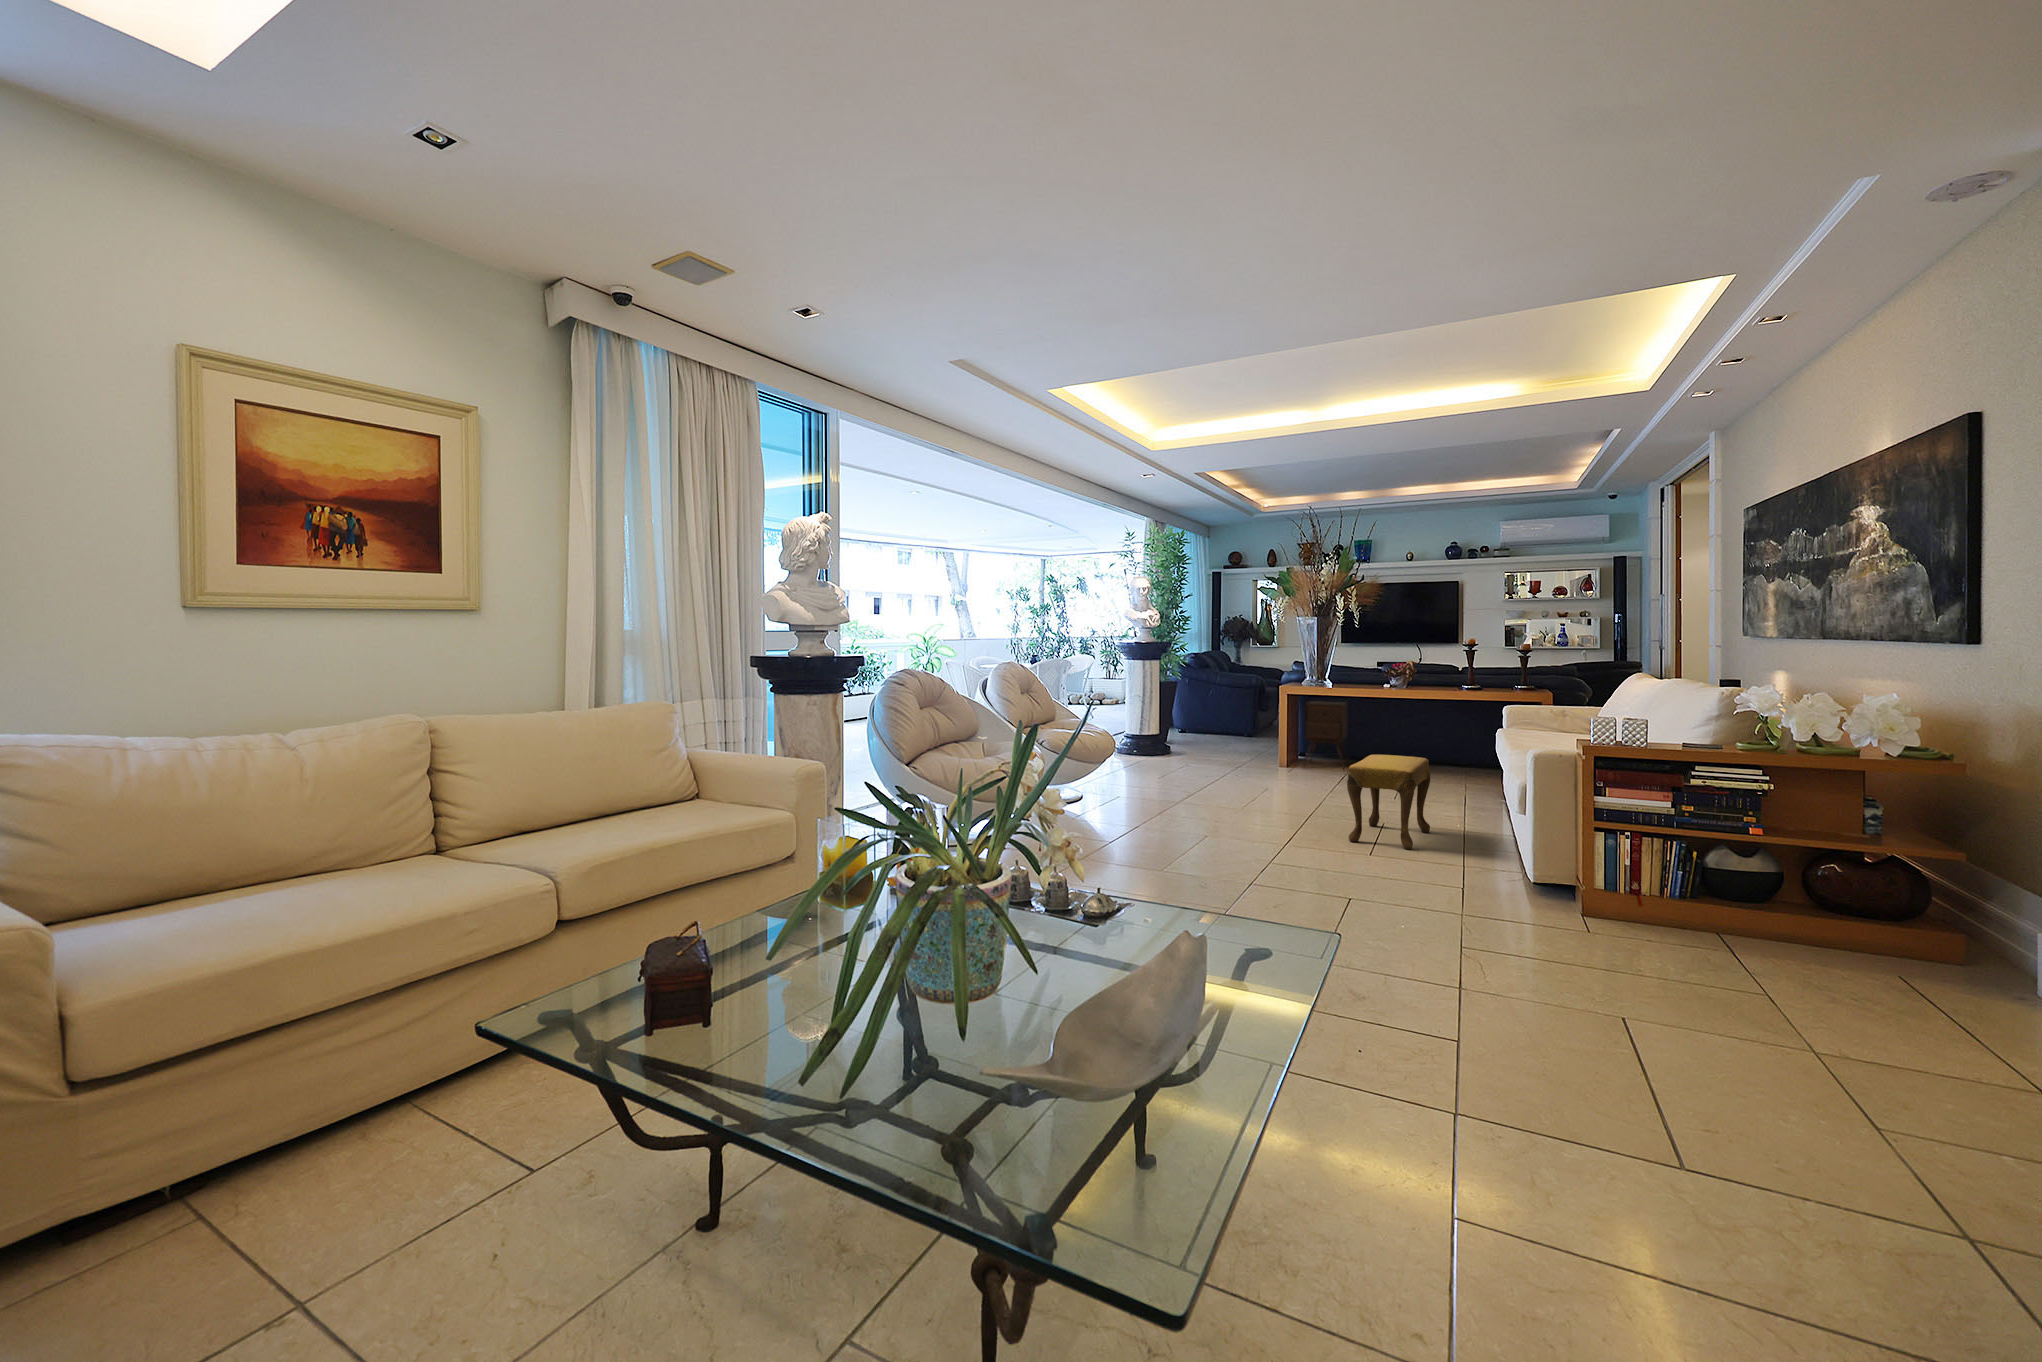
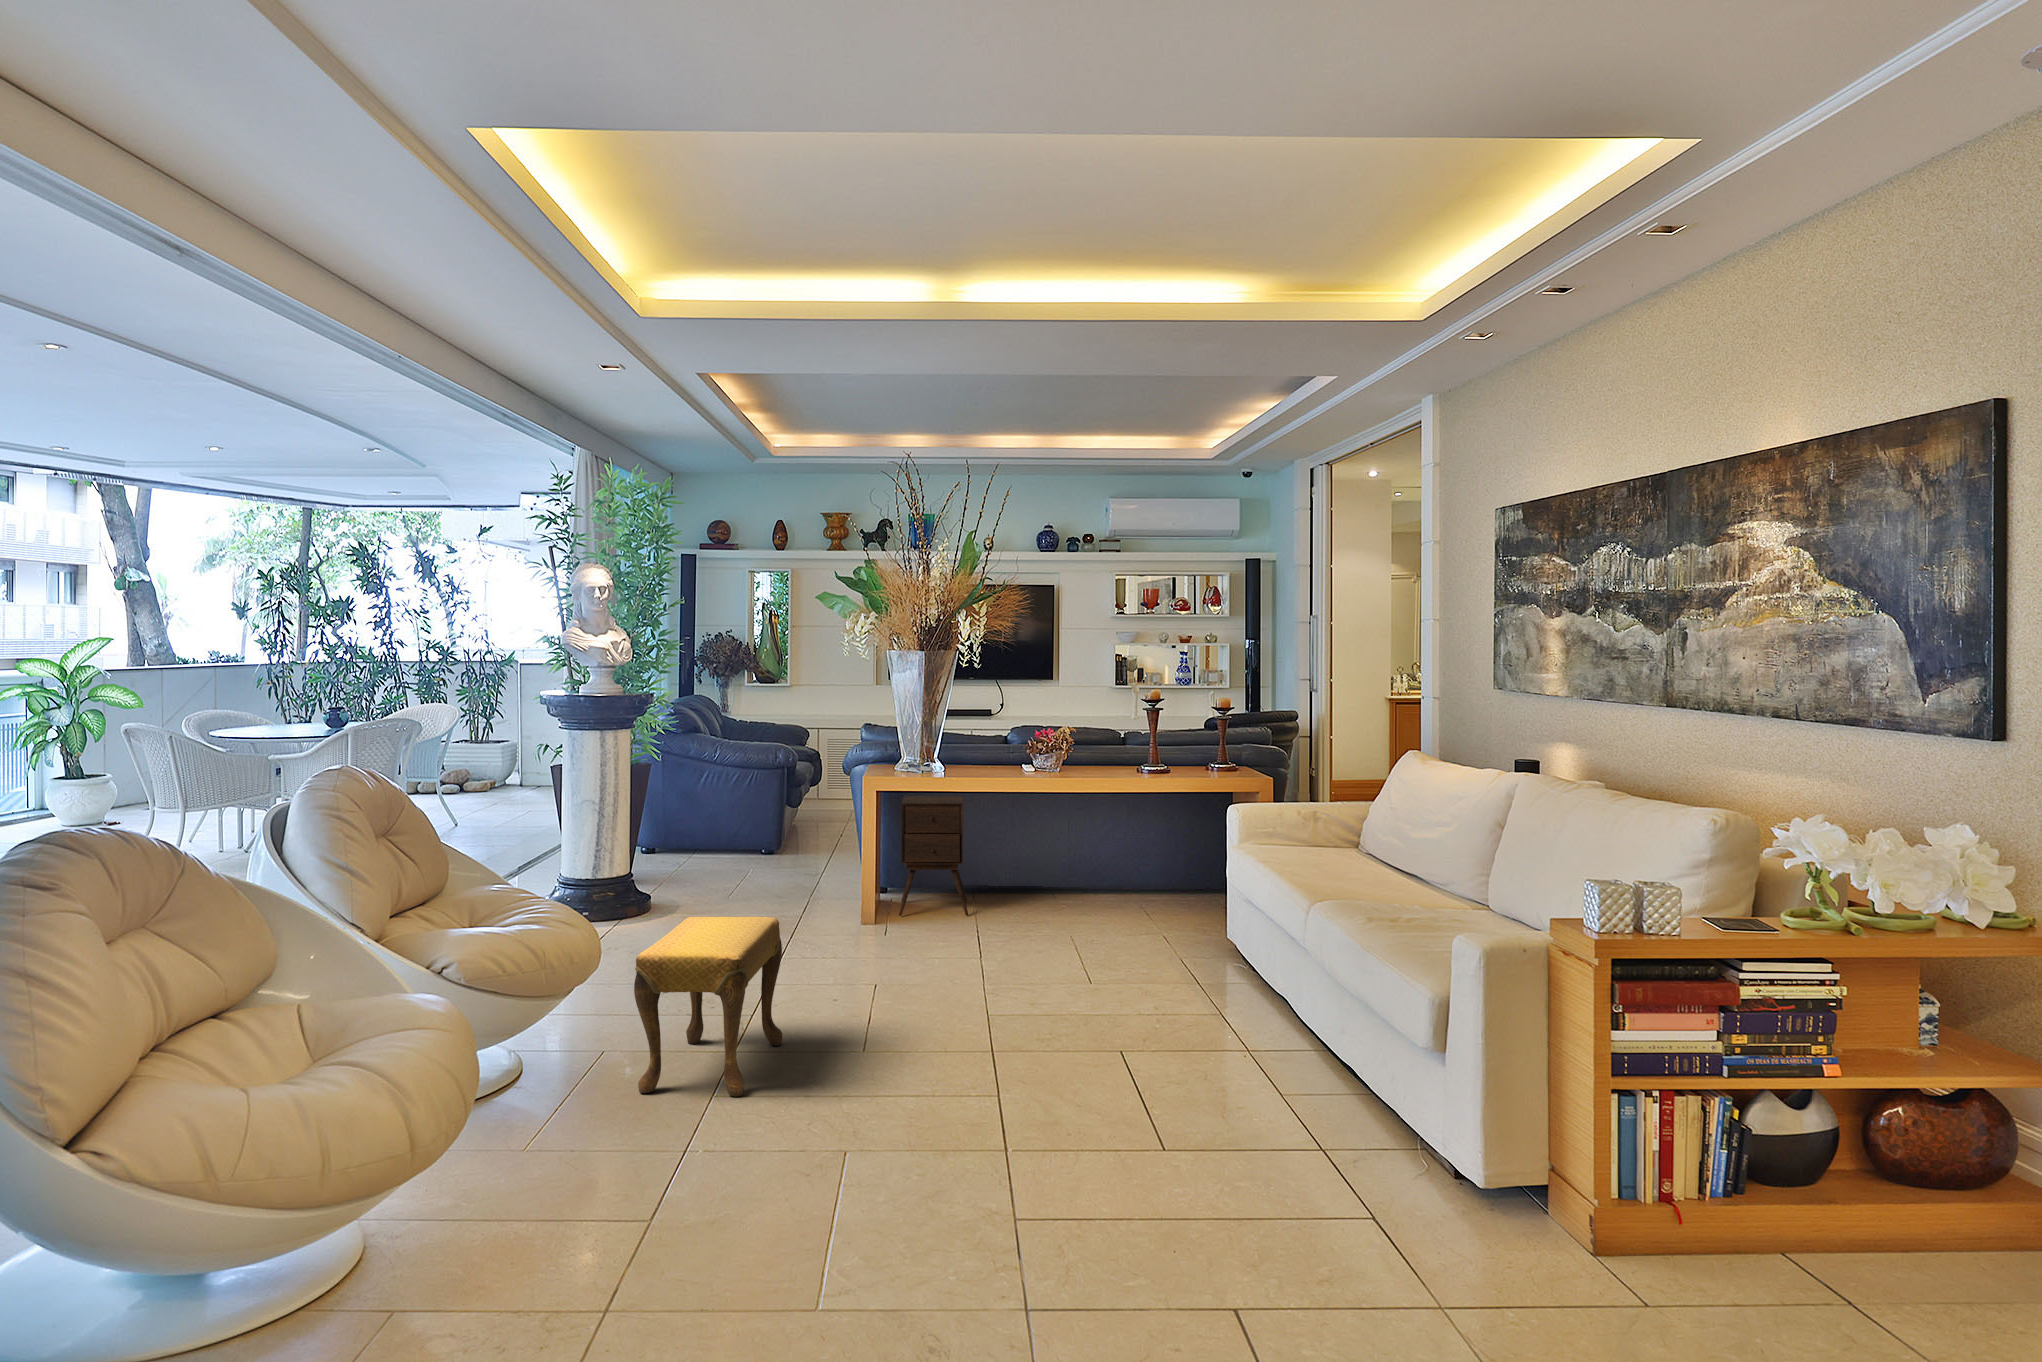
footstool: present [1347,755,1430,849] -> present [634,917,783,1097]

